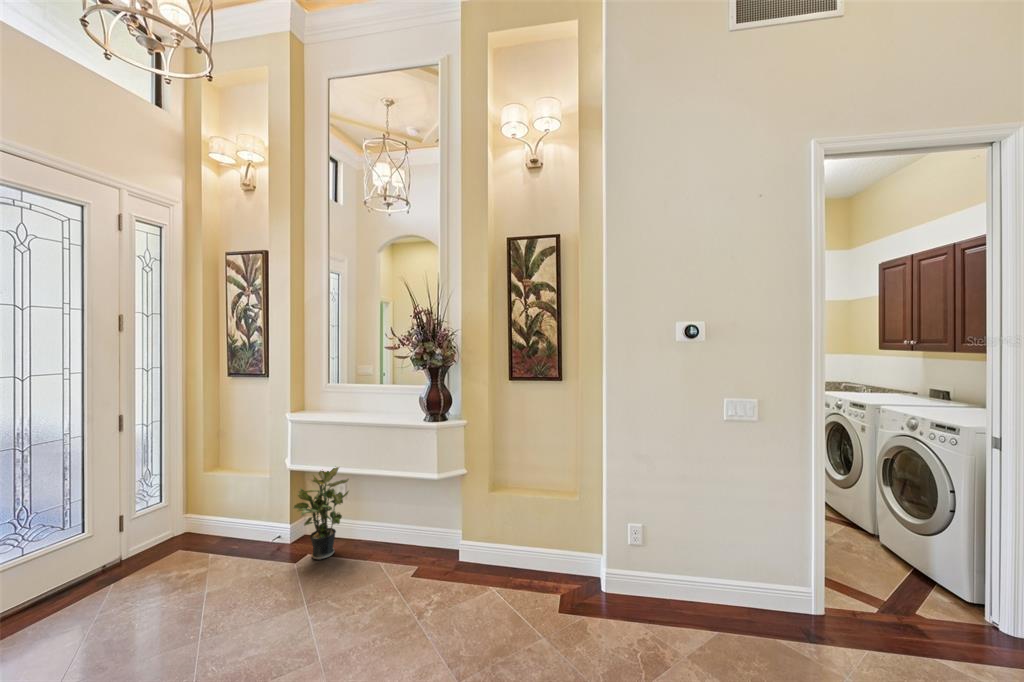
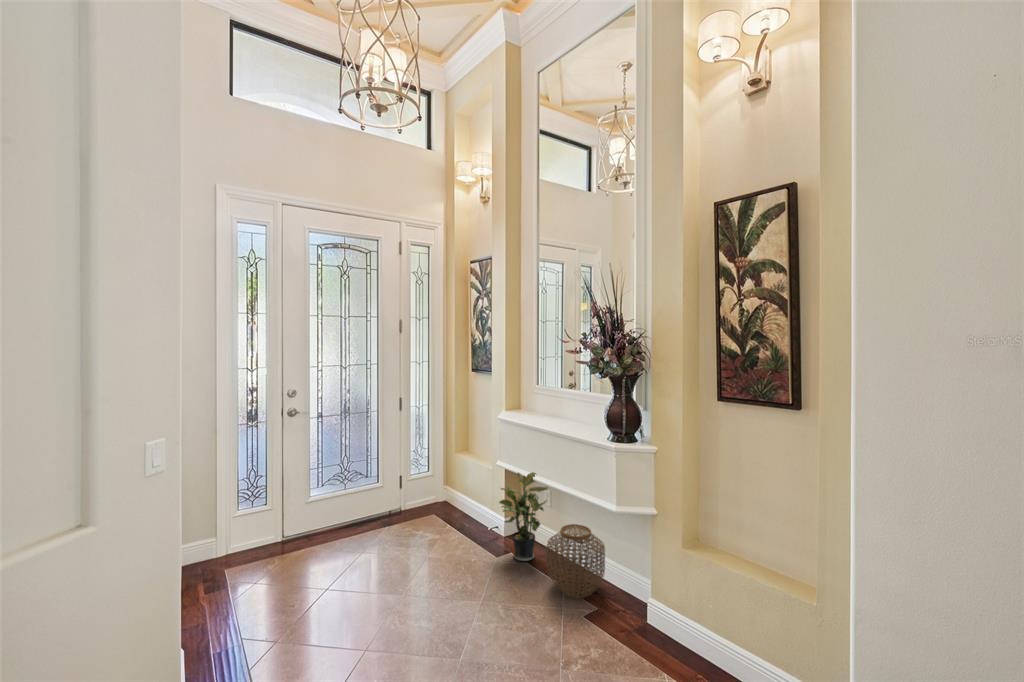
woven basket: none [362,503,417,571] -> present [547,524,605,598]

